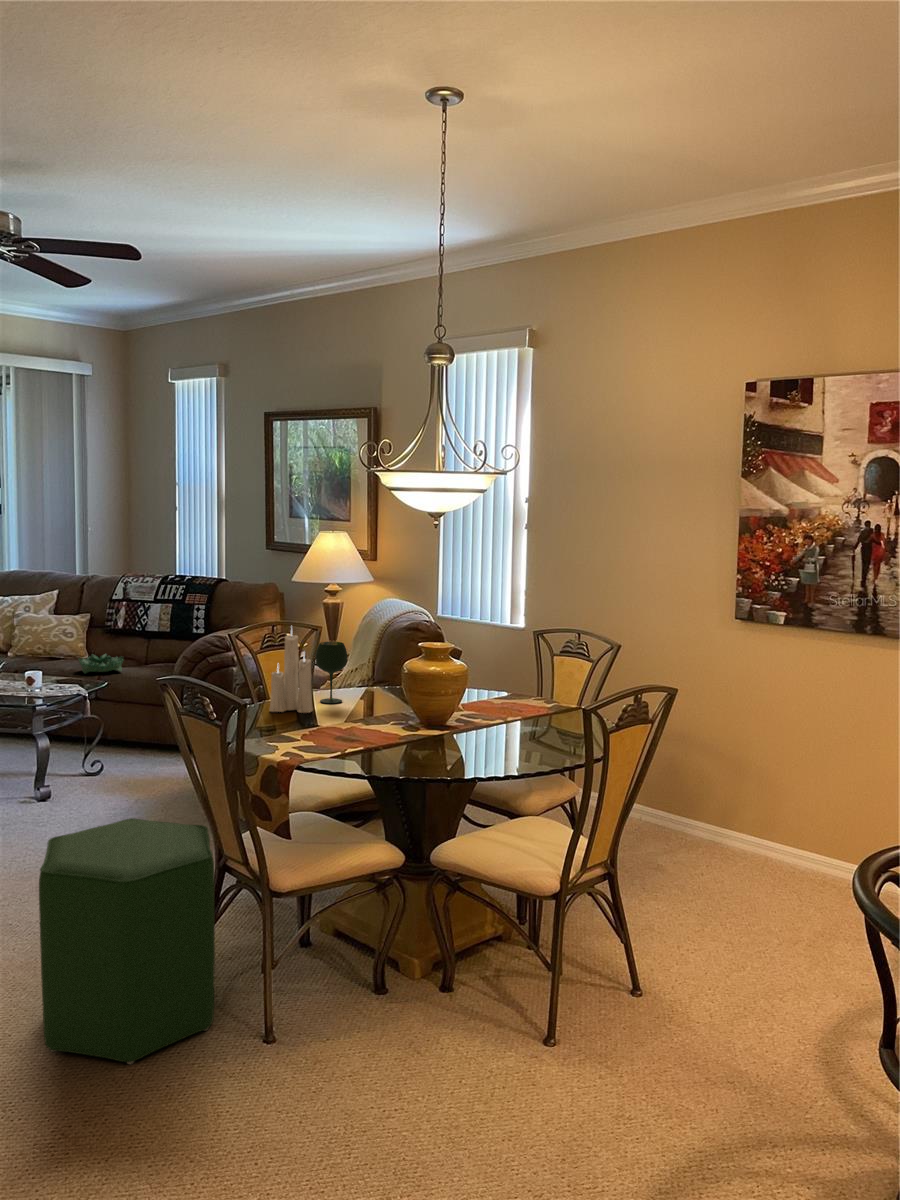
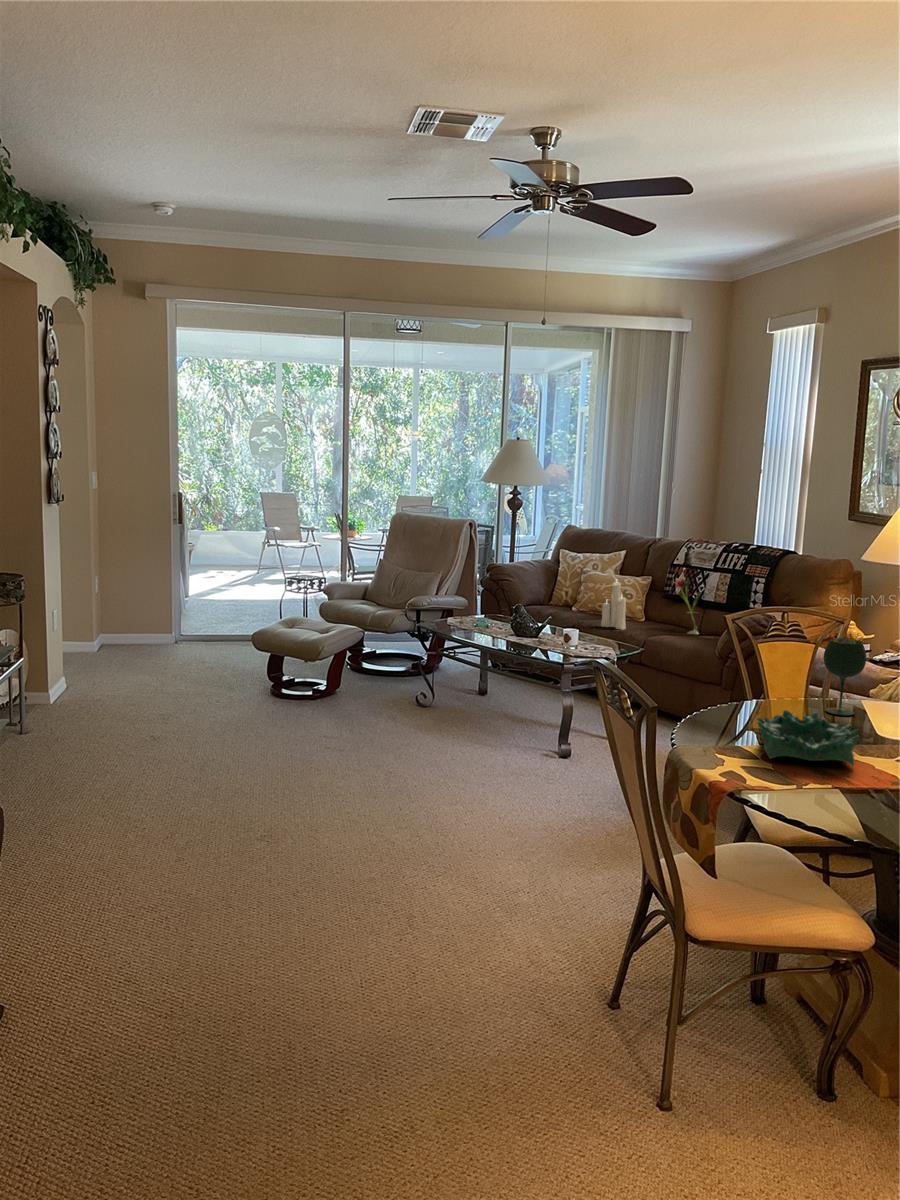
flower: none [118,611,148,664] -> present [676,577,701,634]
candle: present [270,629,313,713] -> present [601,582,626,629]
decorative bowl: present [79,654,123,673] -> present [757,710,859,765]
ottoman: present [39,818,215,1064] -> none [441,807,635,1075]

